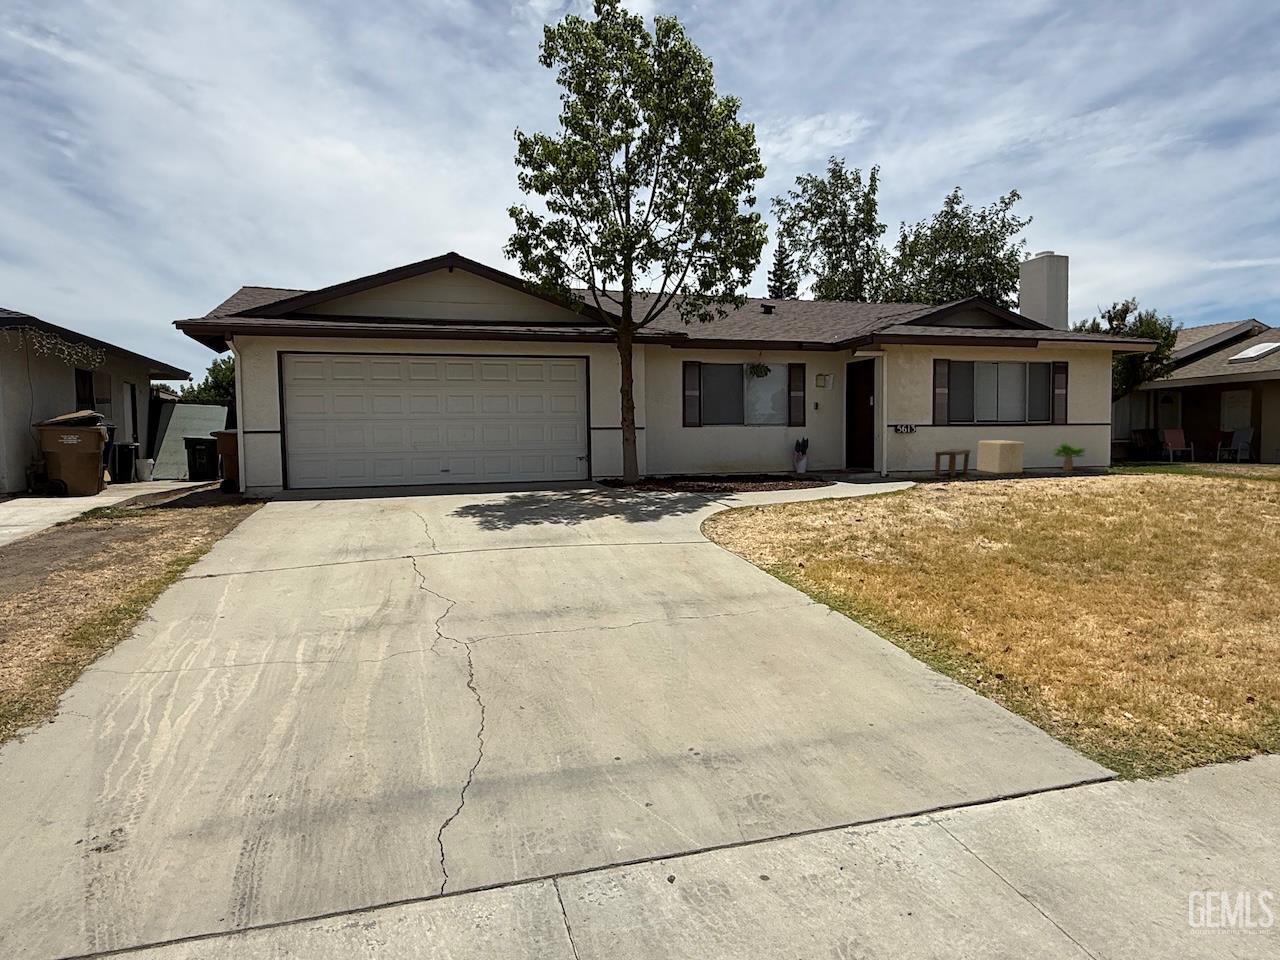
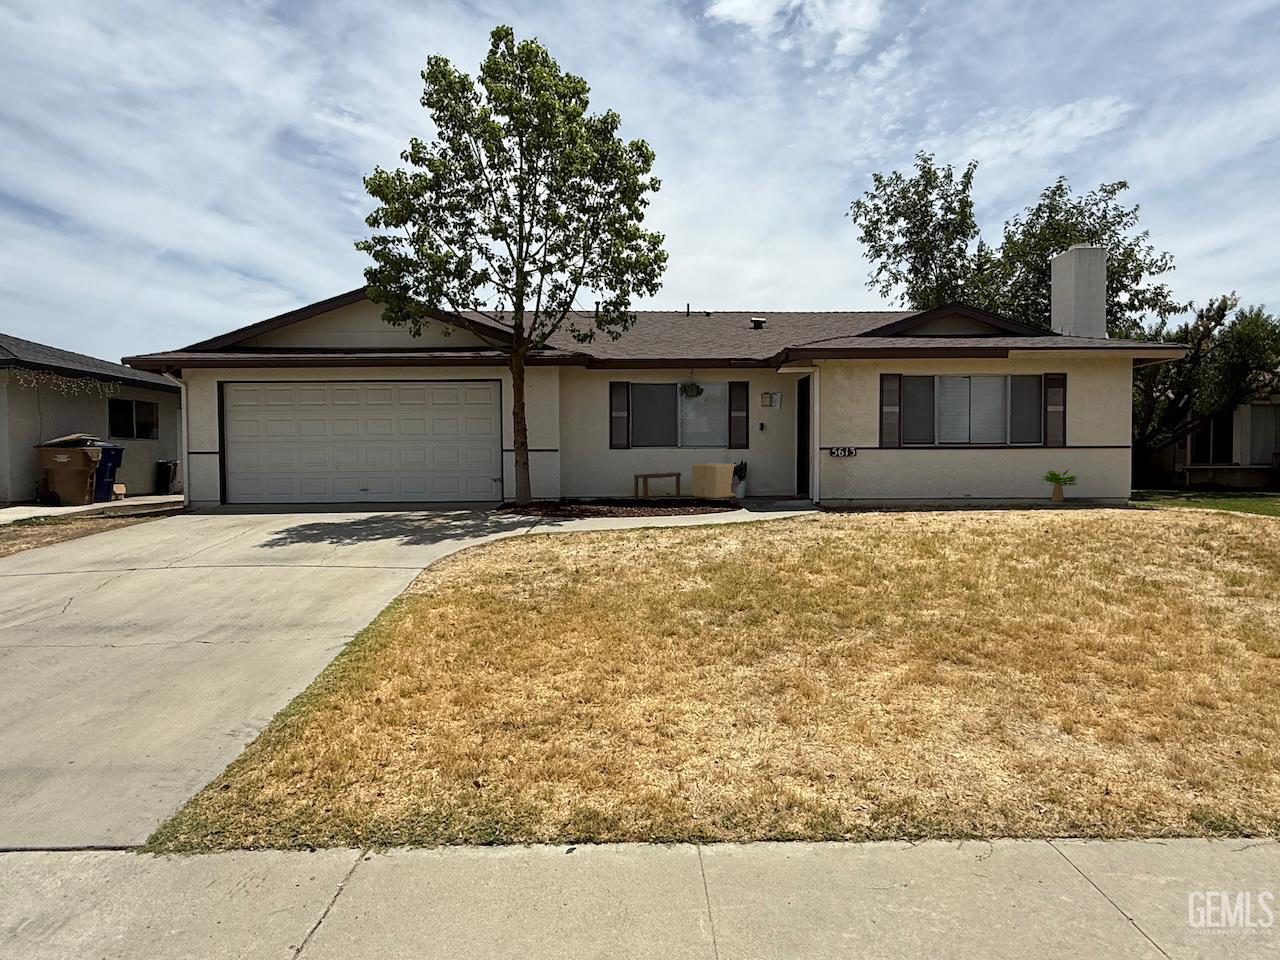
cardboard box: present [977,440,1024,473] -> present [692,463,737,499]
bench: present [935,449,970,476] -> present [634,472,681,500]

